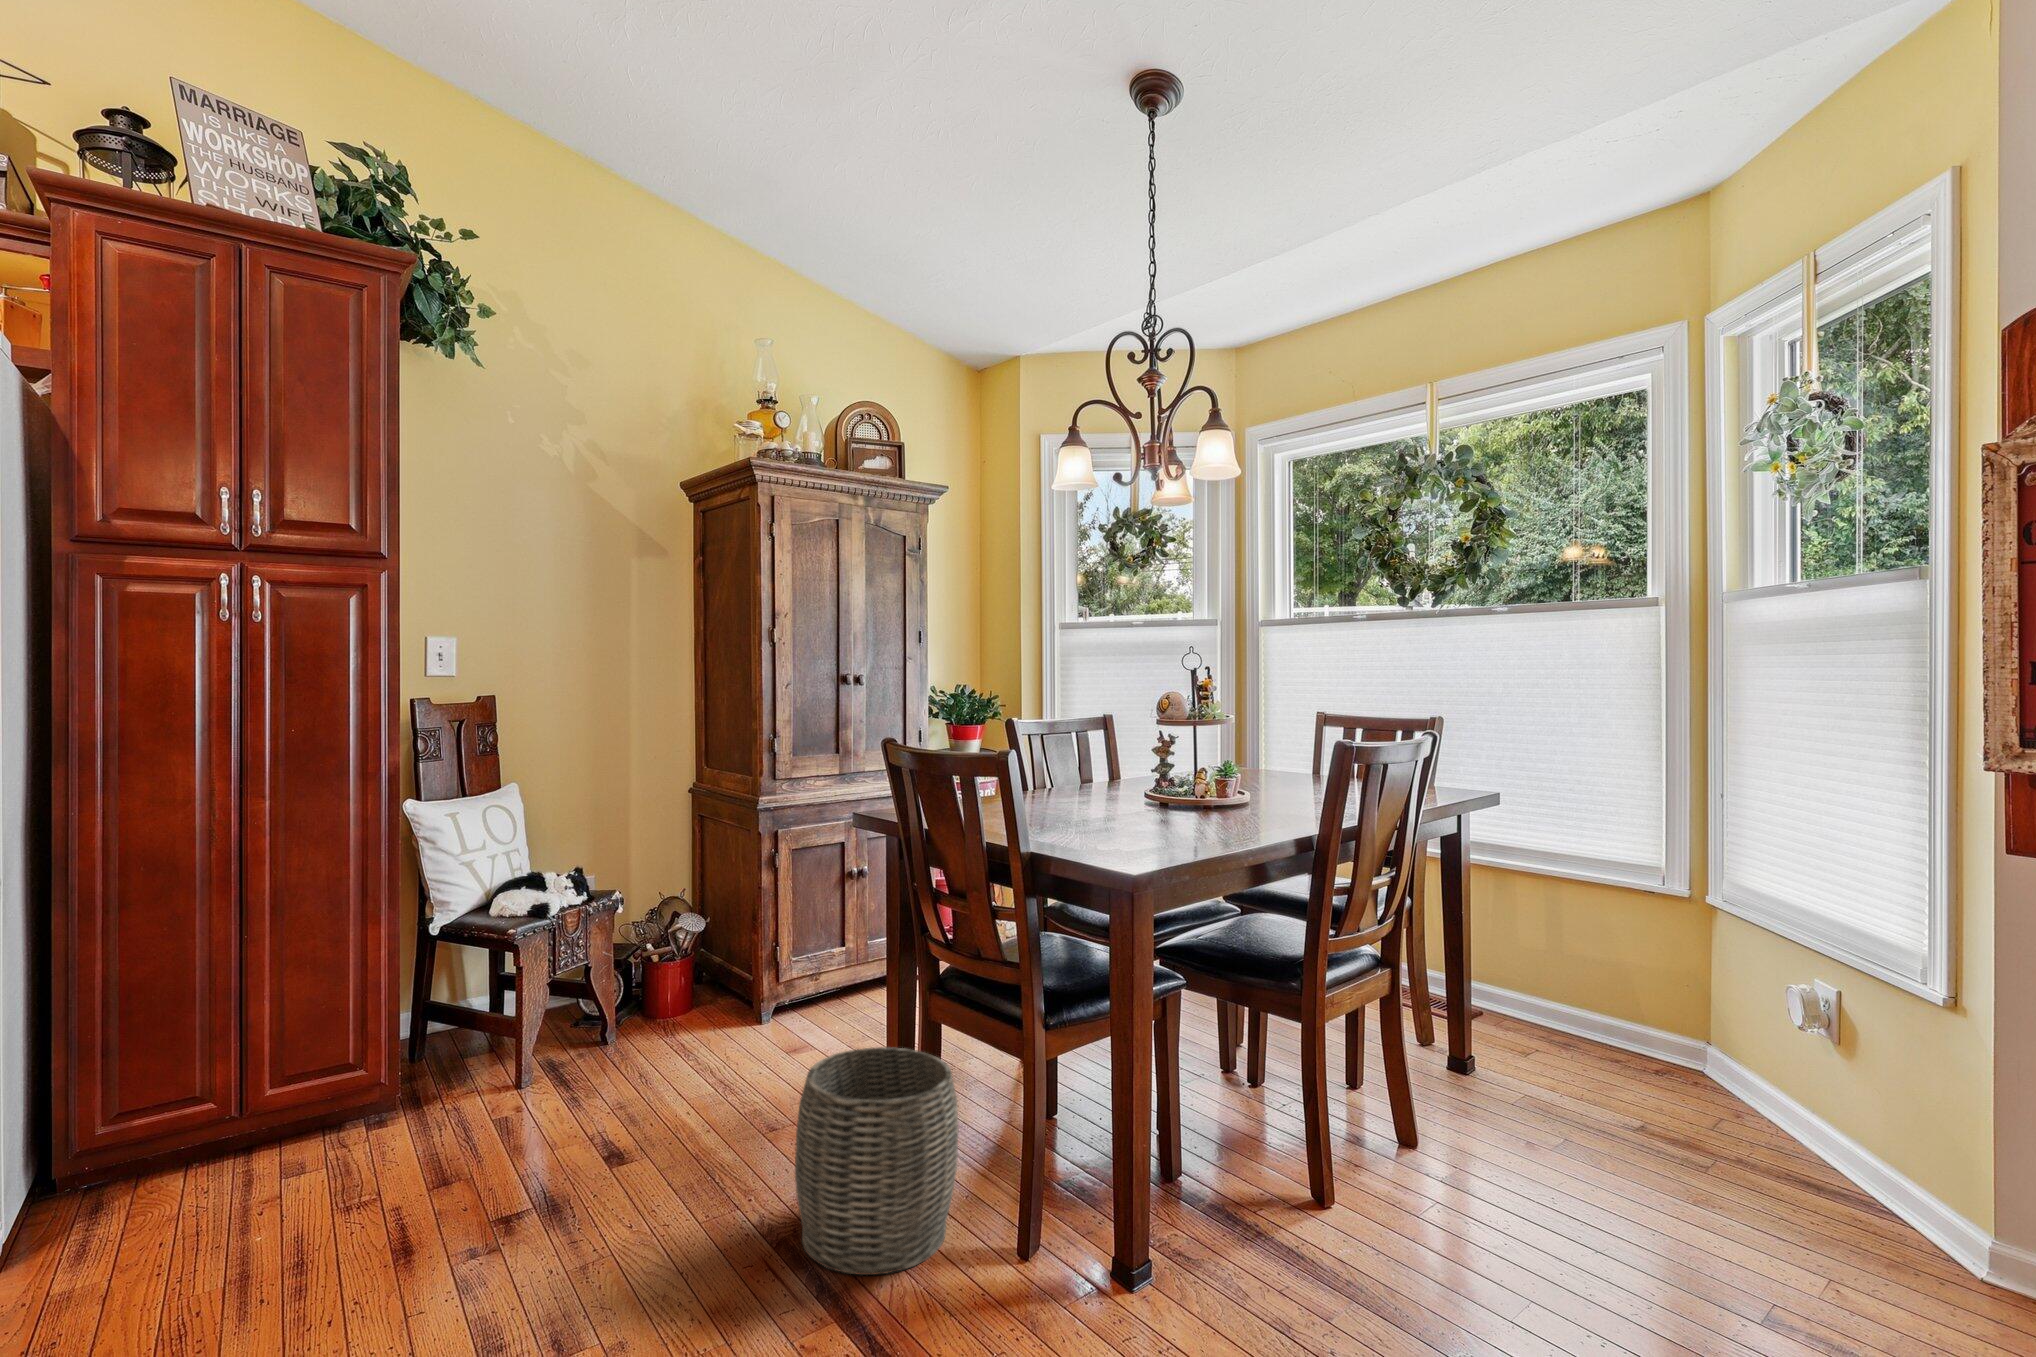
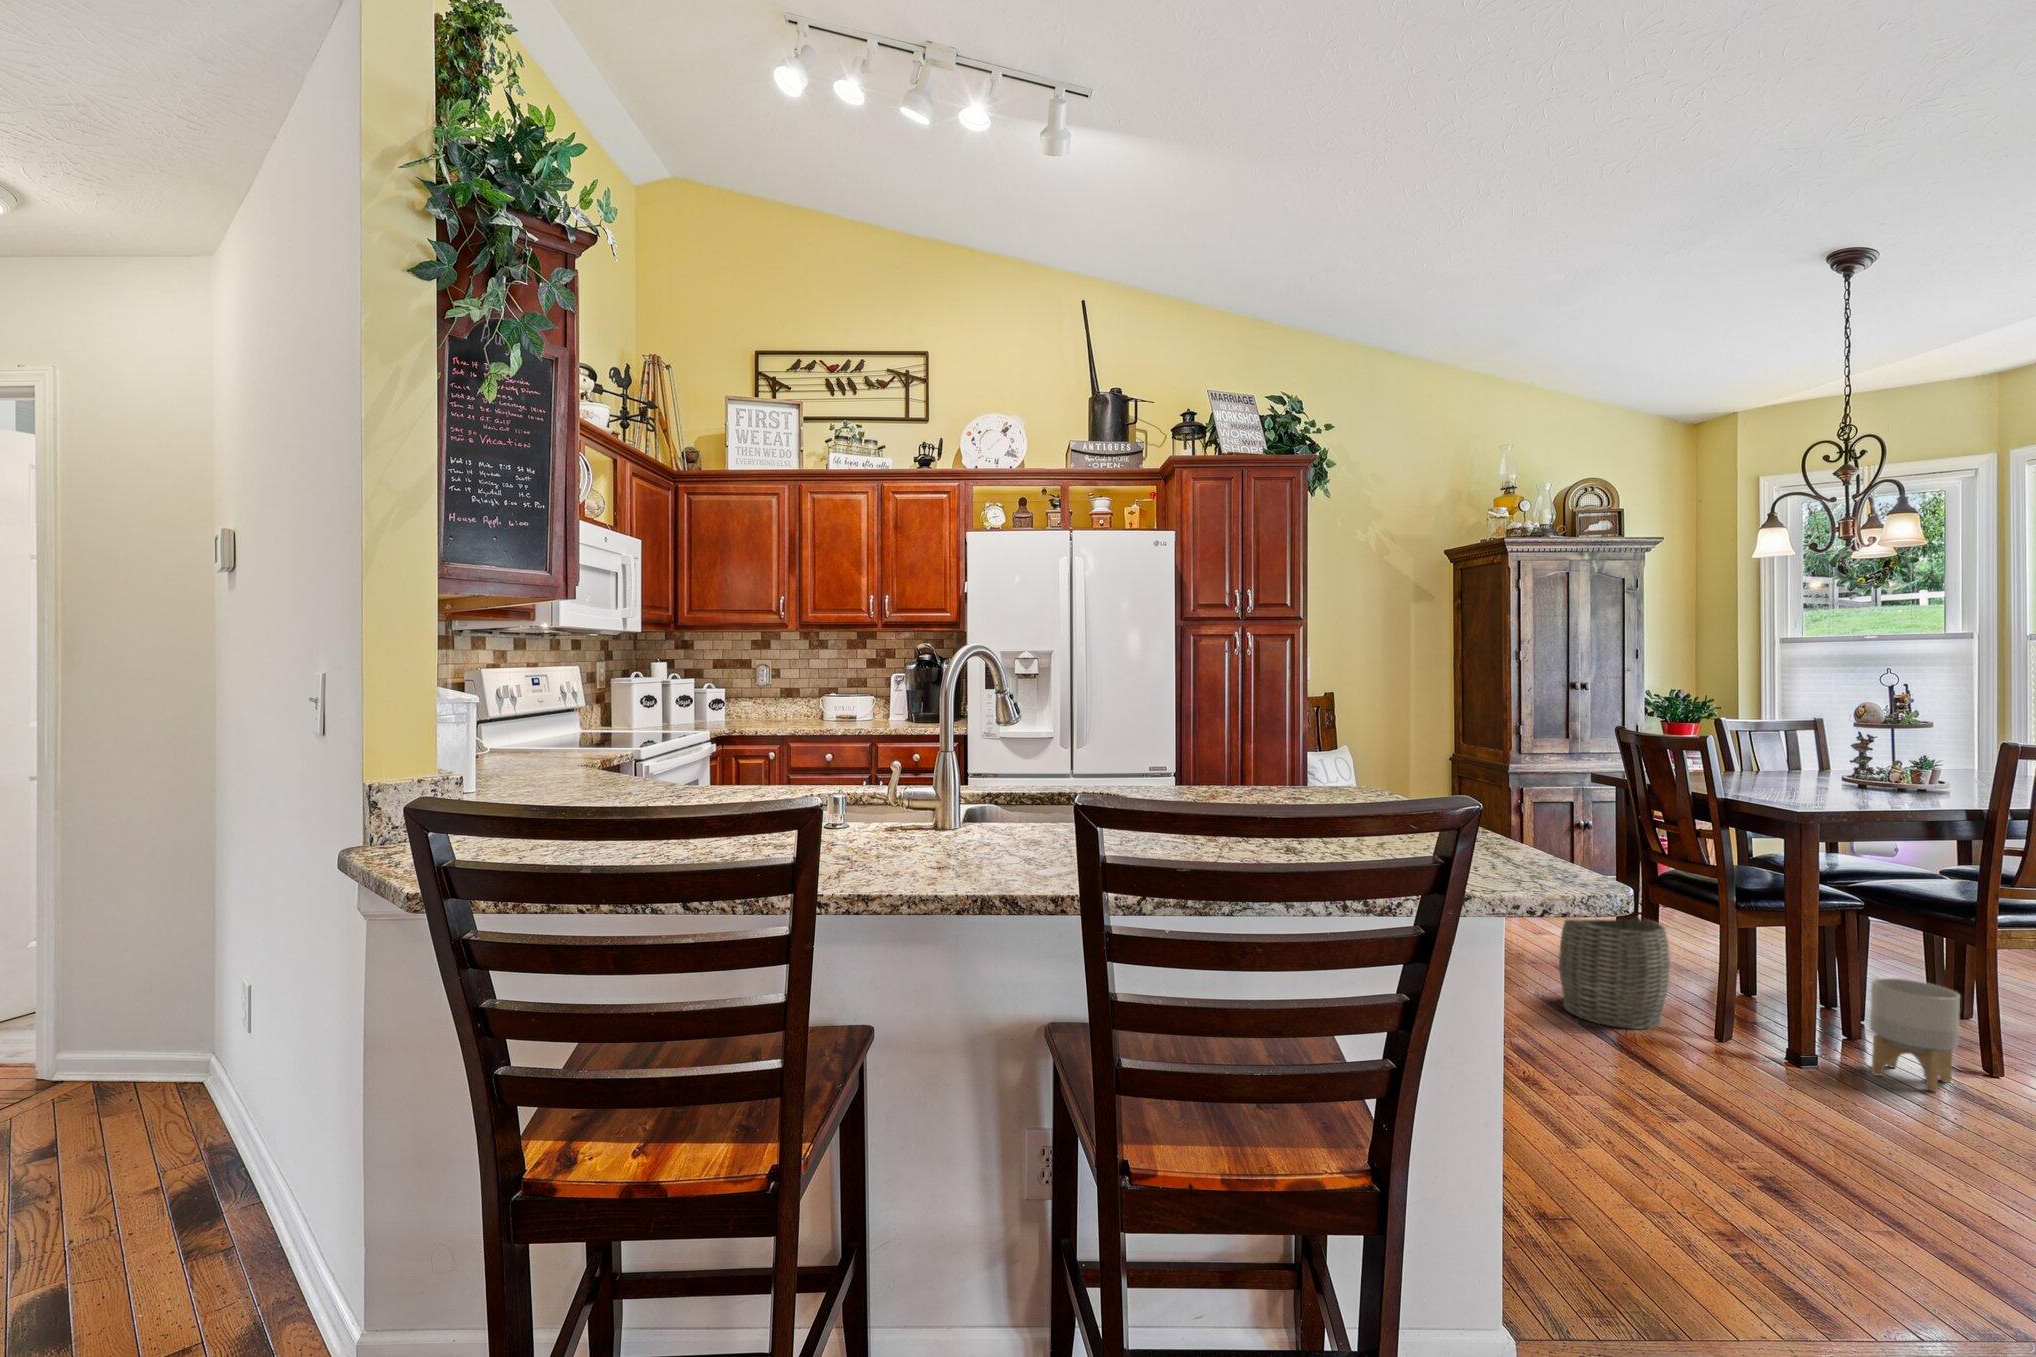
planter: none [1217,1105,1322,1292] -> present [1870,977,1960,1091]

